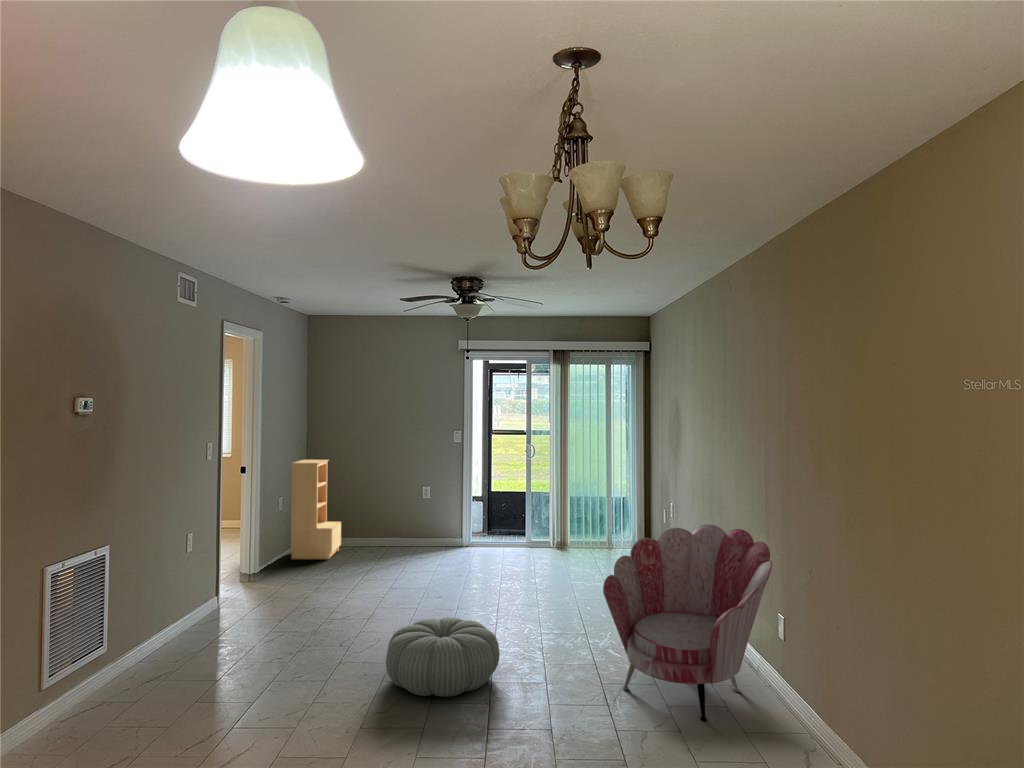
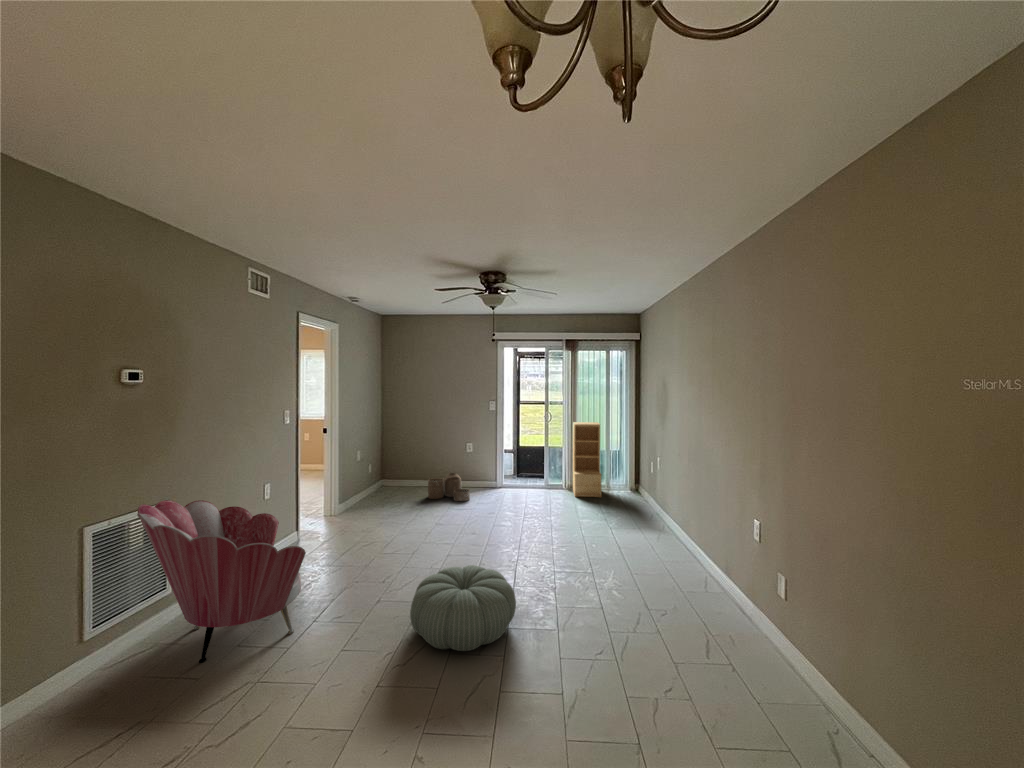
bookshelf: present [291,460,341,559] -> present [573,422,602,497]
armchair: present [603,524,772,721] -> present [137,500,306,663]
woven basket: none [372,526,428,563] -> present [428,473,470,501]

